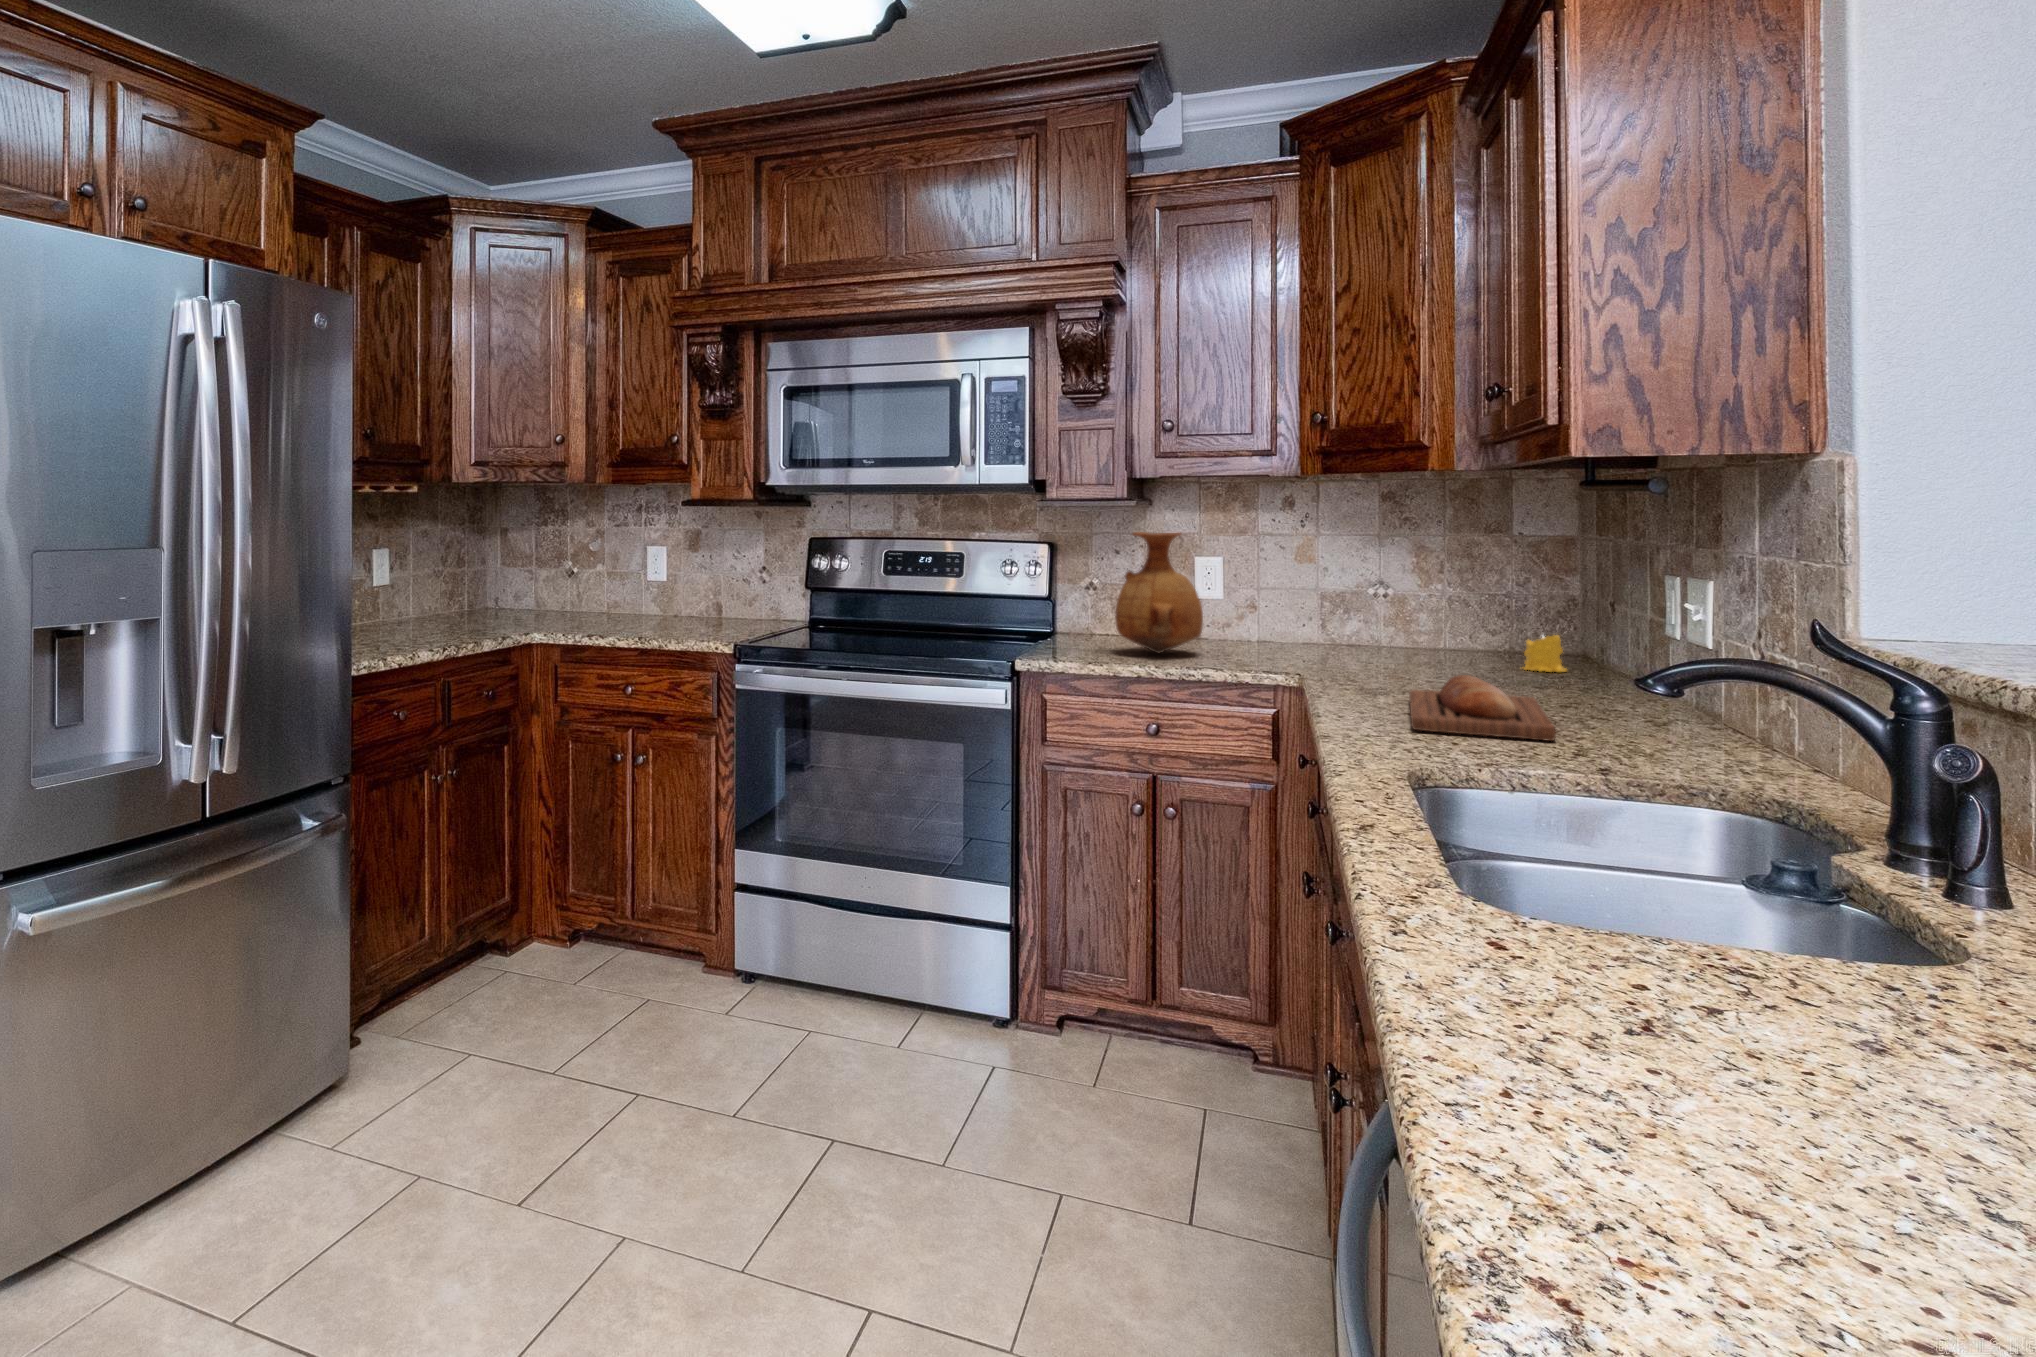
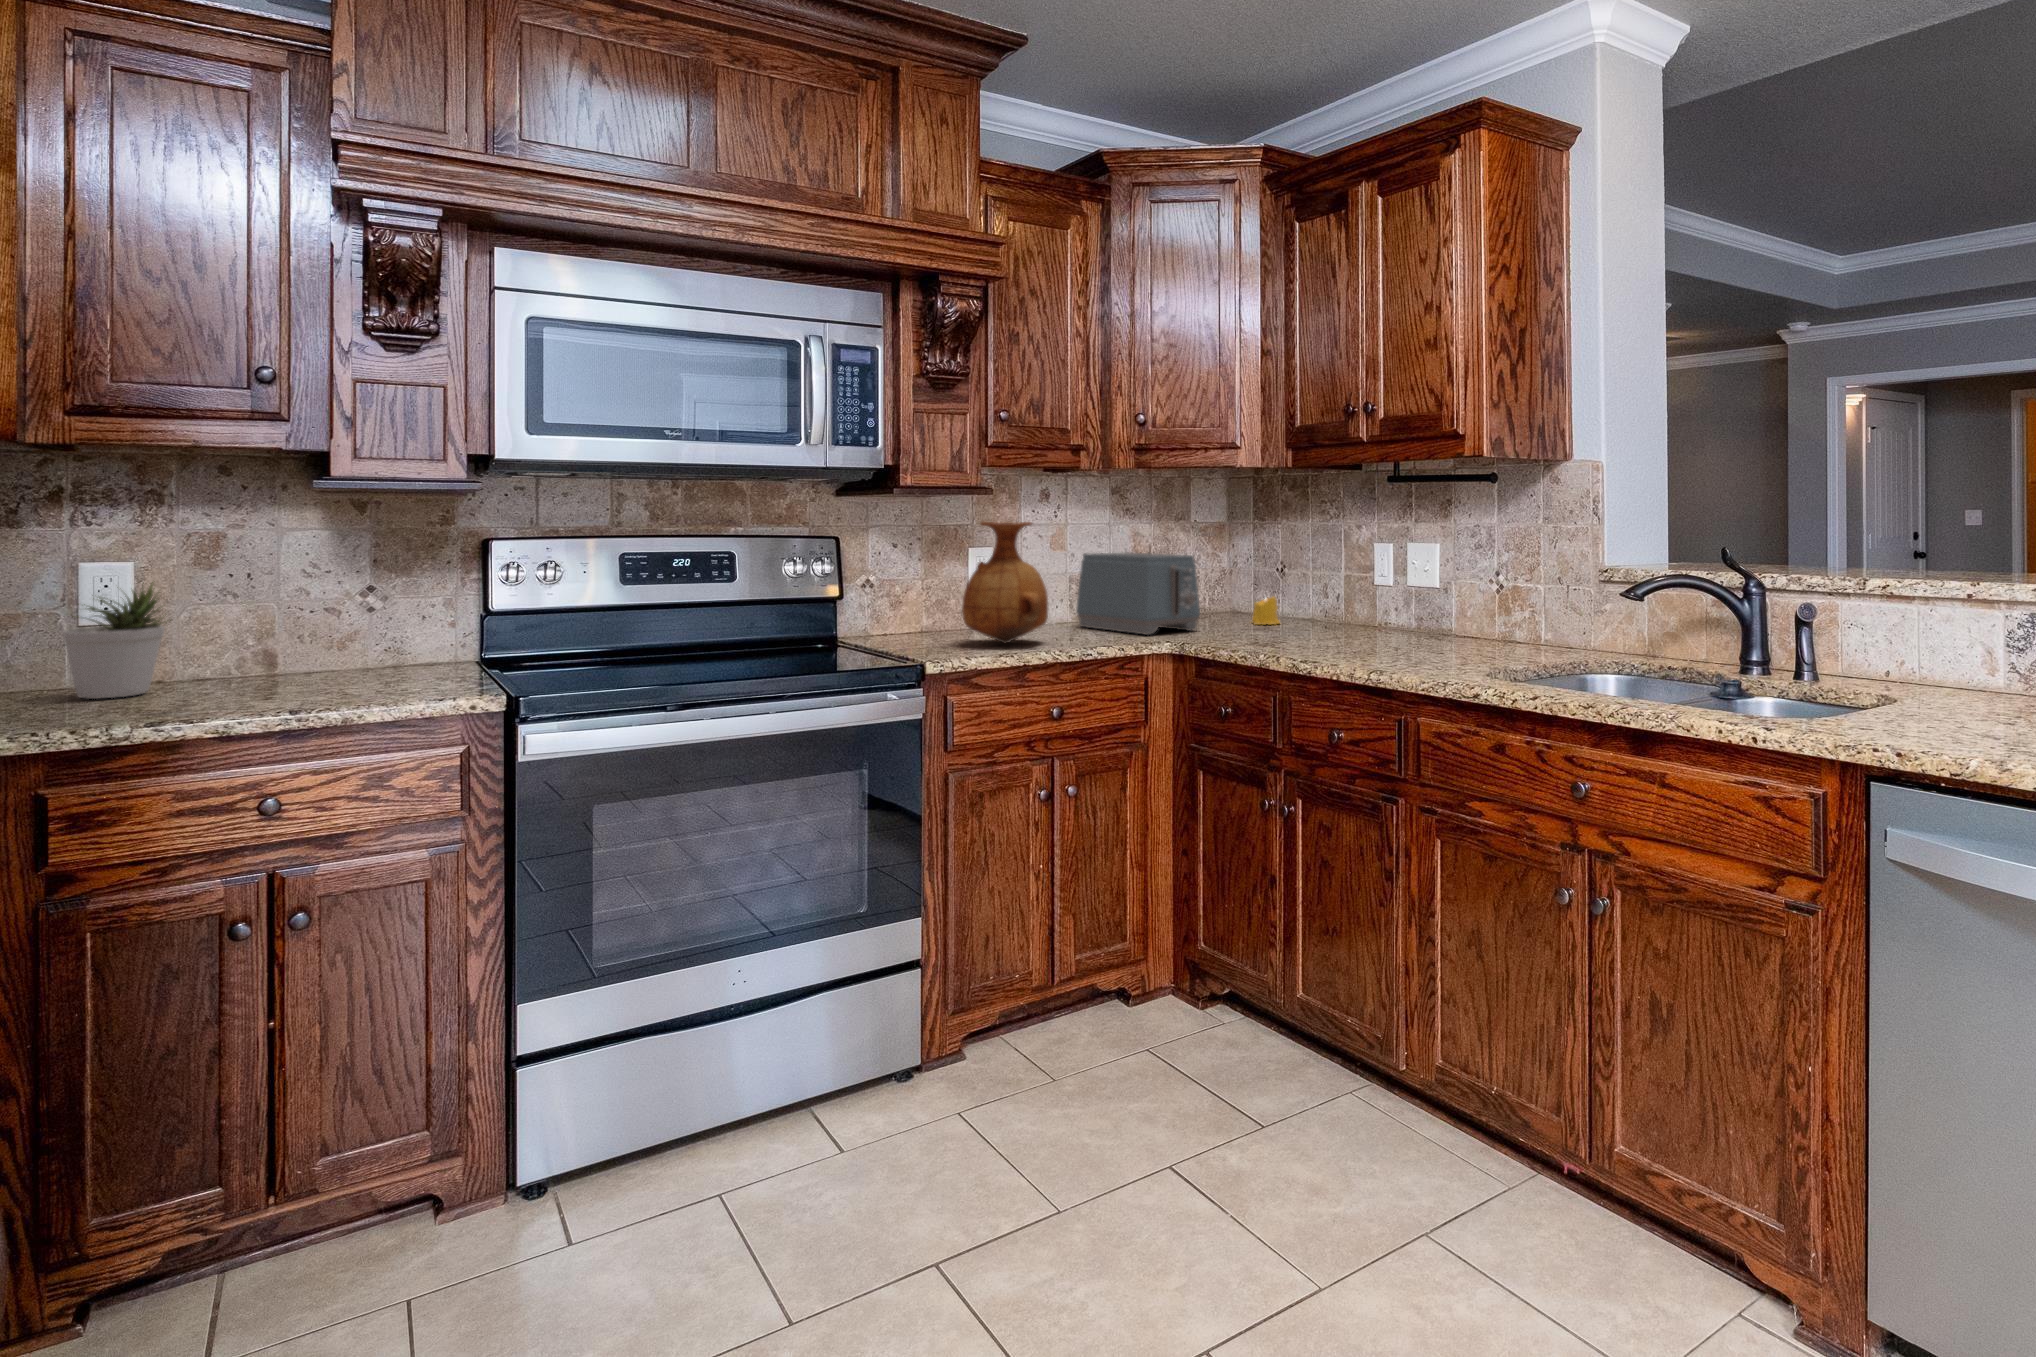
potted plant: none [620,559,662,624] -> present [63,582,171,699]
toaster: none [1298,568,1413,665] -> present [1076,552,1200,635]
bread loaf: present [1409,675,1556,741] -> none [1303,626,1463,669]

